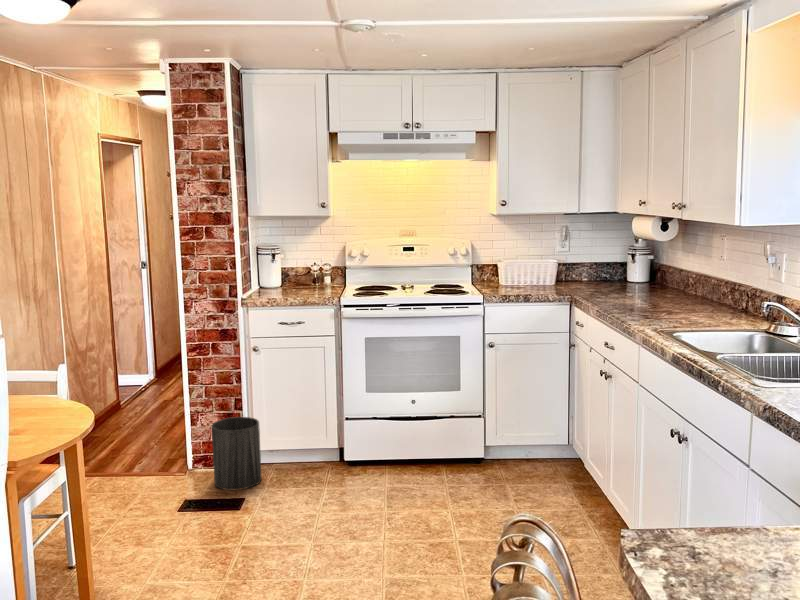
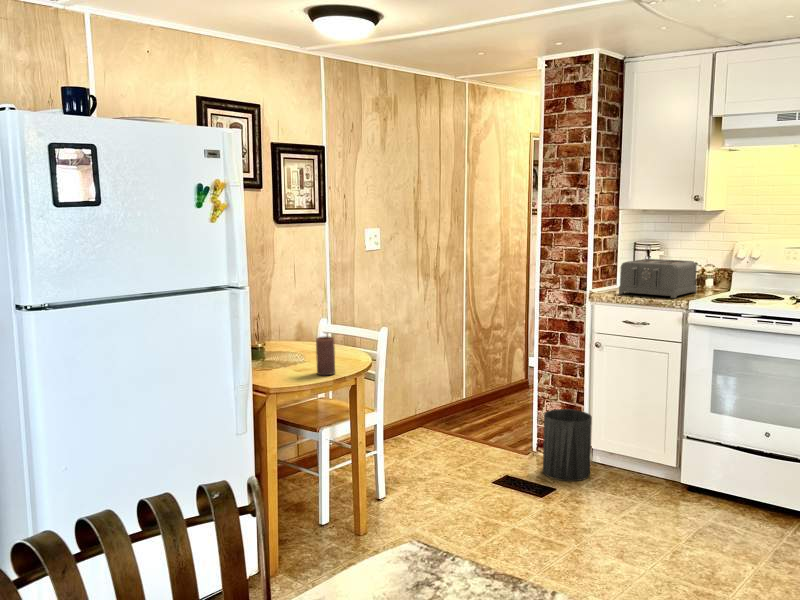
toaster: none [267,262,326,297] -> present [619,259,697,298]
candle: none [29,386,58,437] -> present [316,336,335,375]

